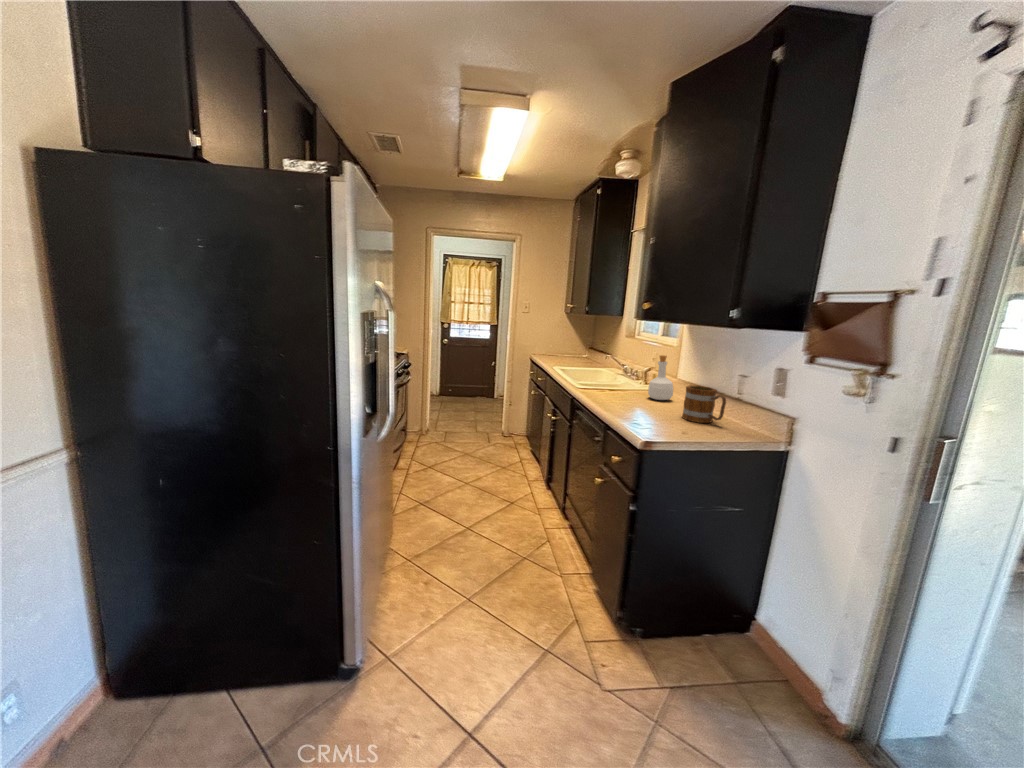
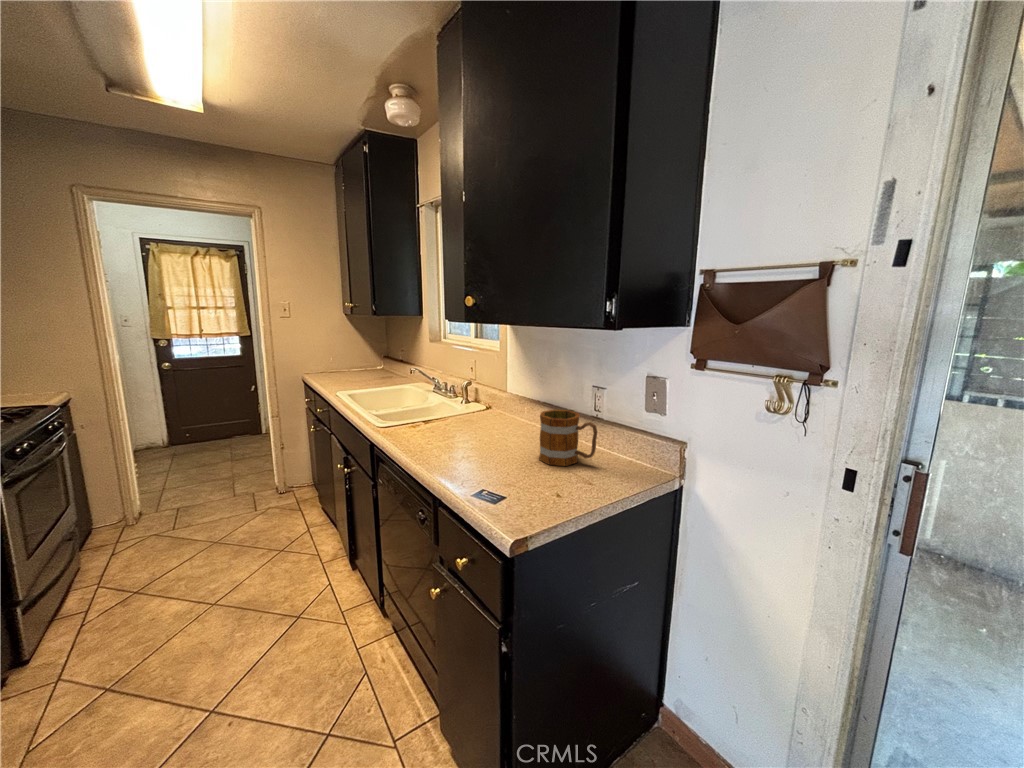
bottle: present [648,355,673,400] -> none [478,368,511,430]

